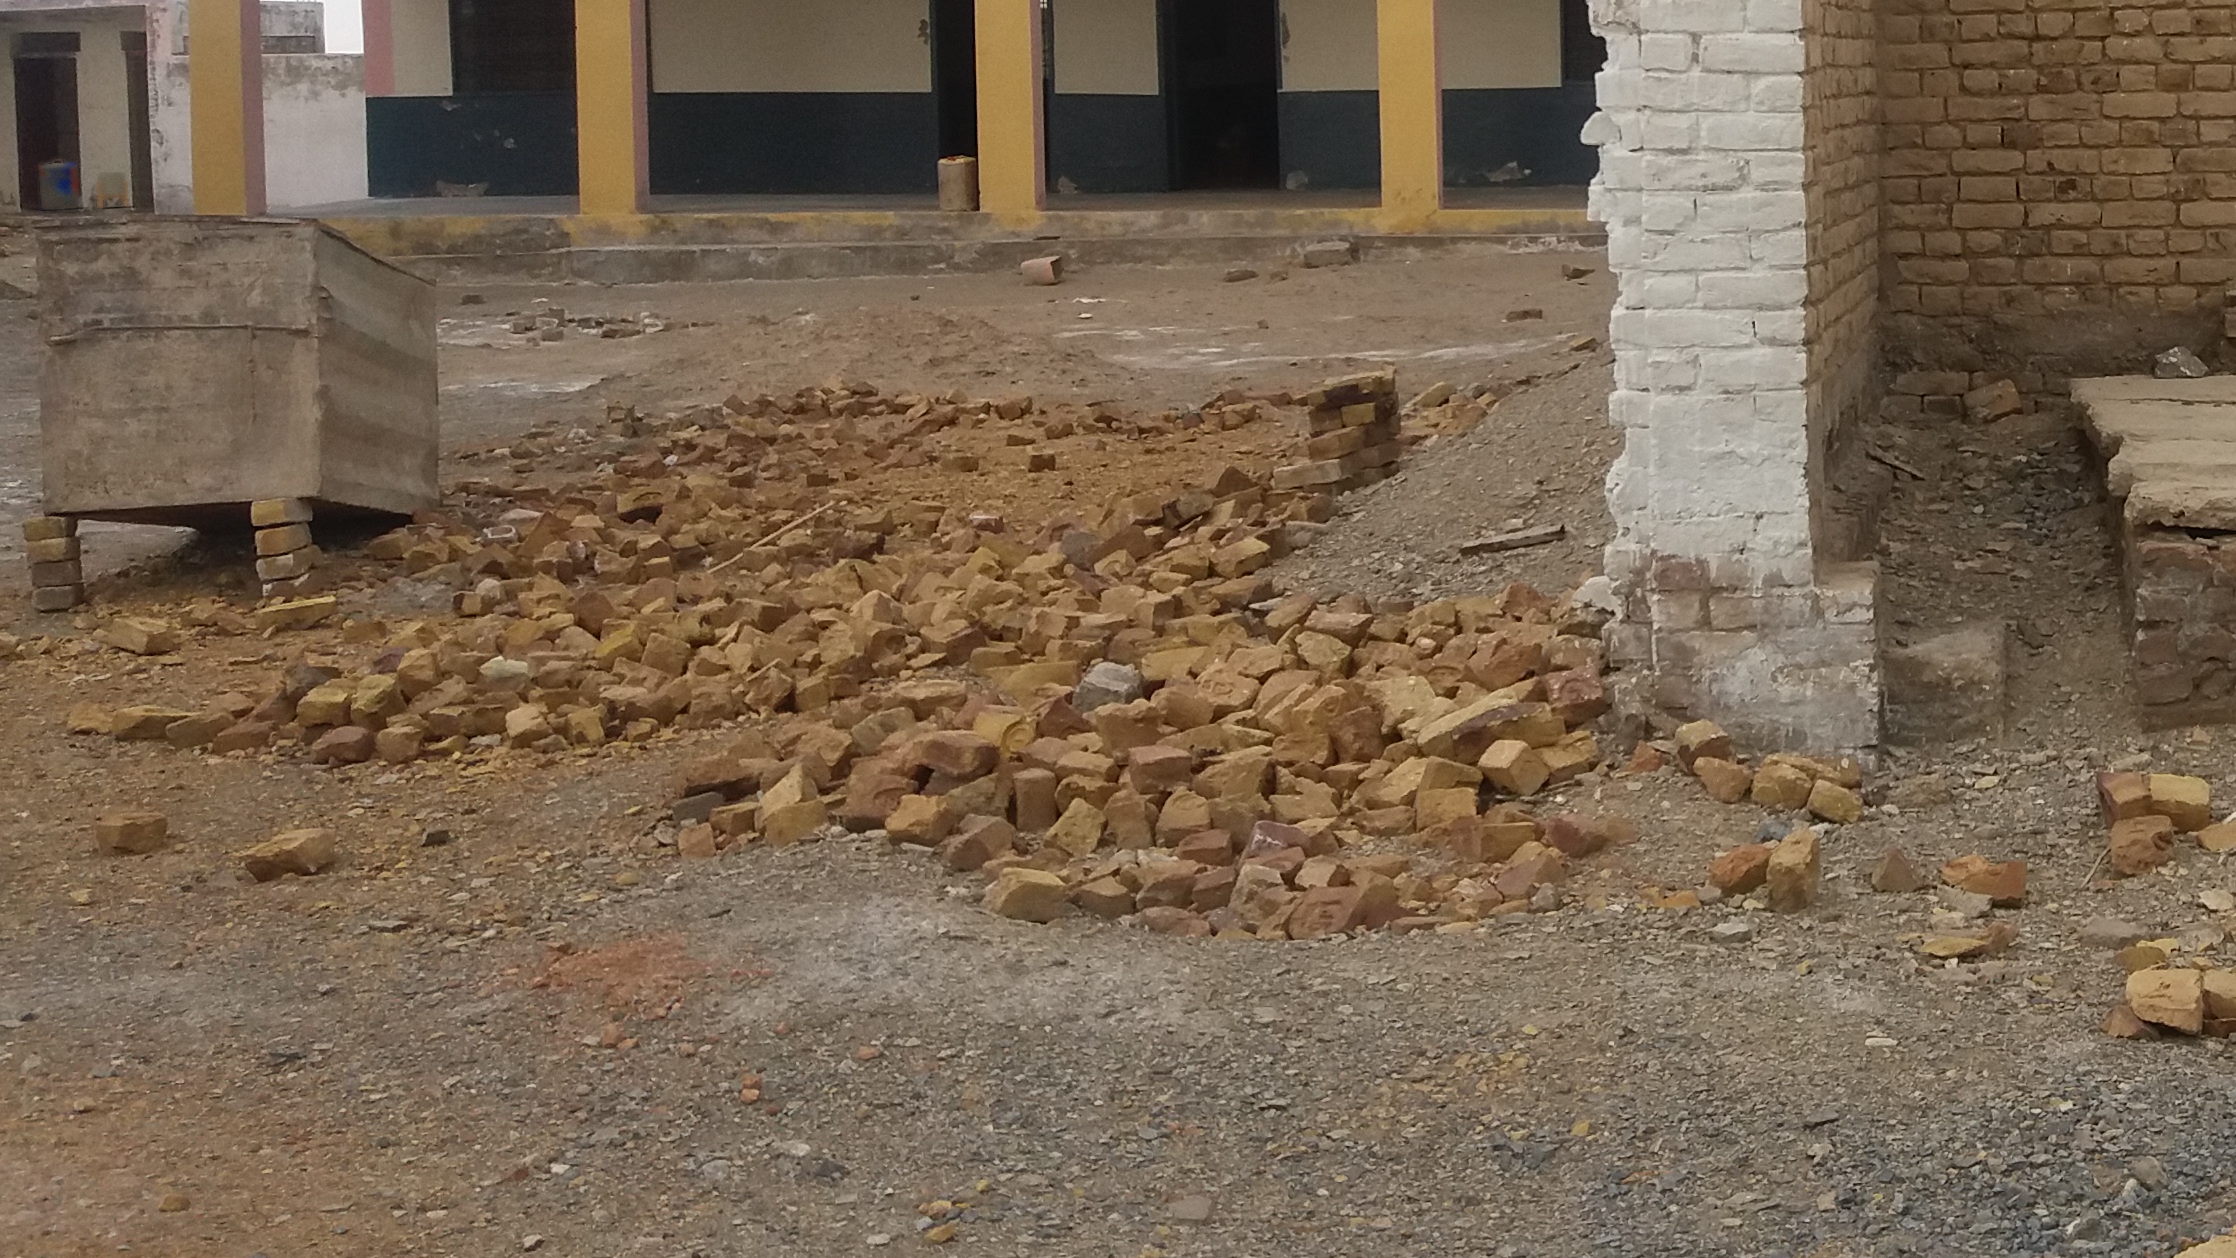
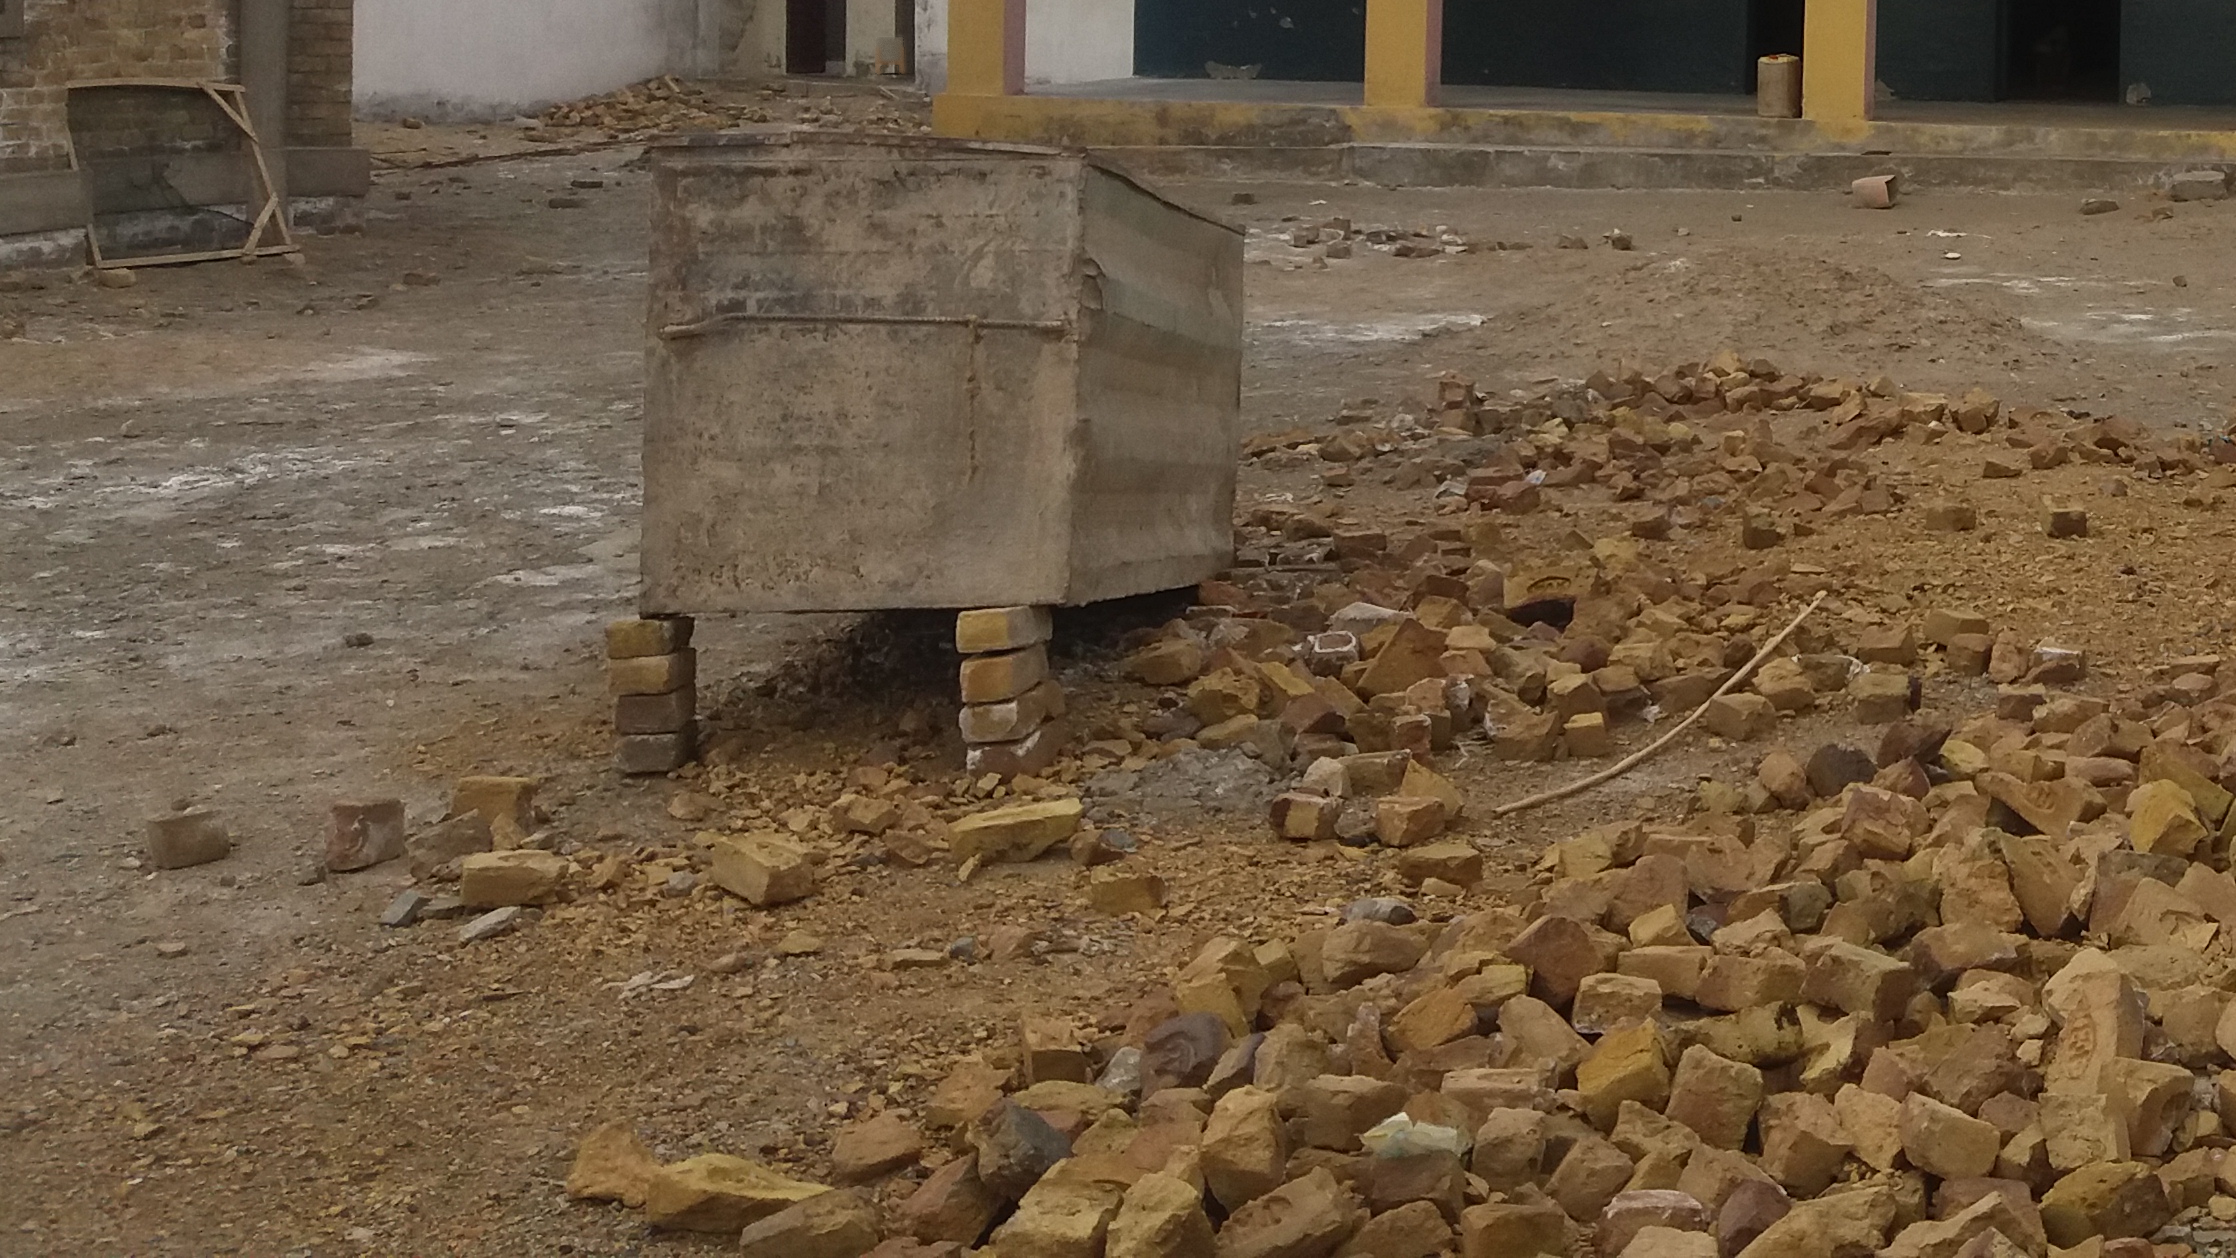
trash can: present [39,161,79,210] -> none [822,23,859,74]

